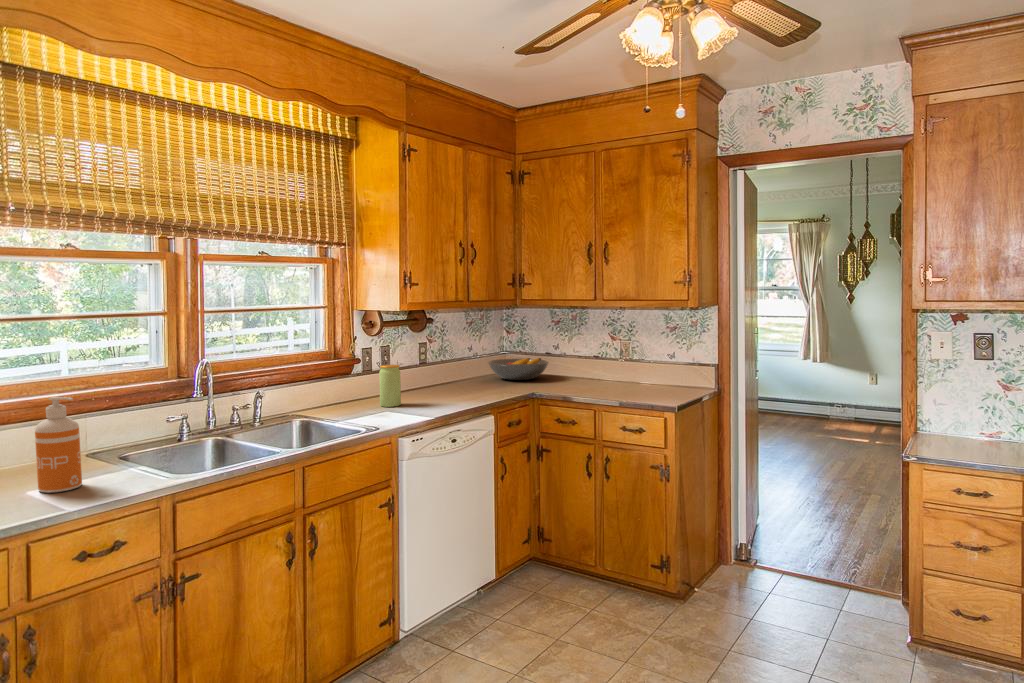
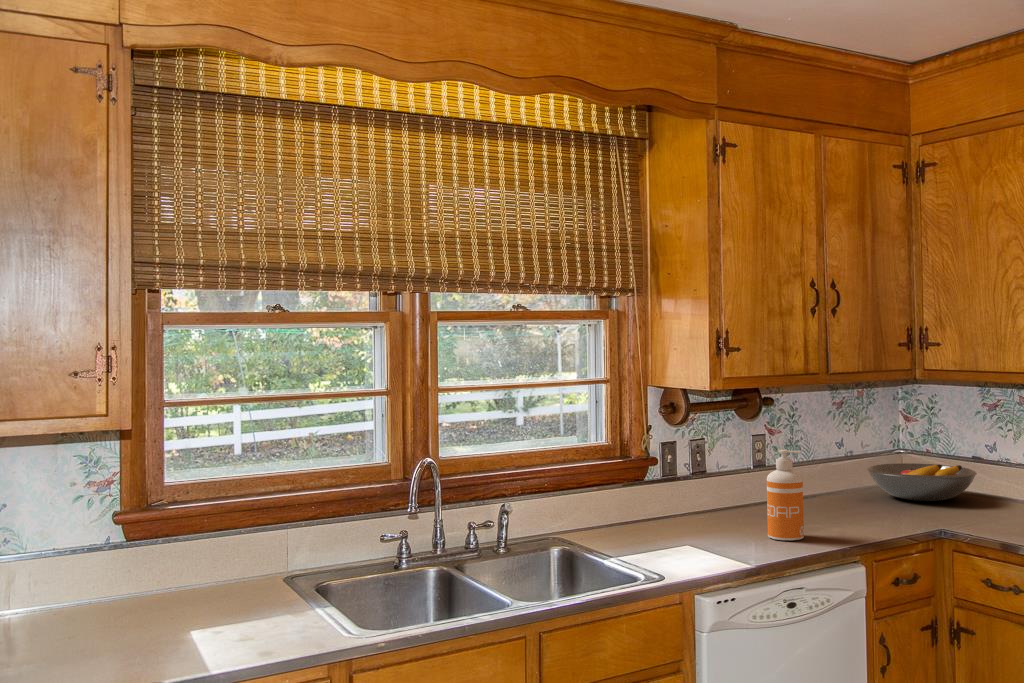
jar: present [379,365,401,407] -> none [678,471,711,537]
soap dispenser: present [35,397,82,493] -> present [767,450,804,541]

